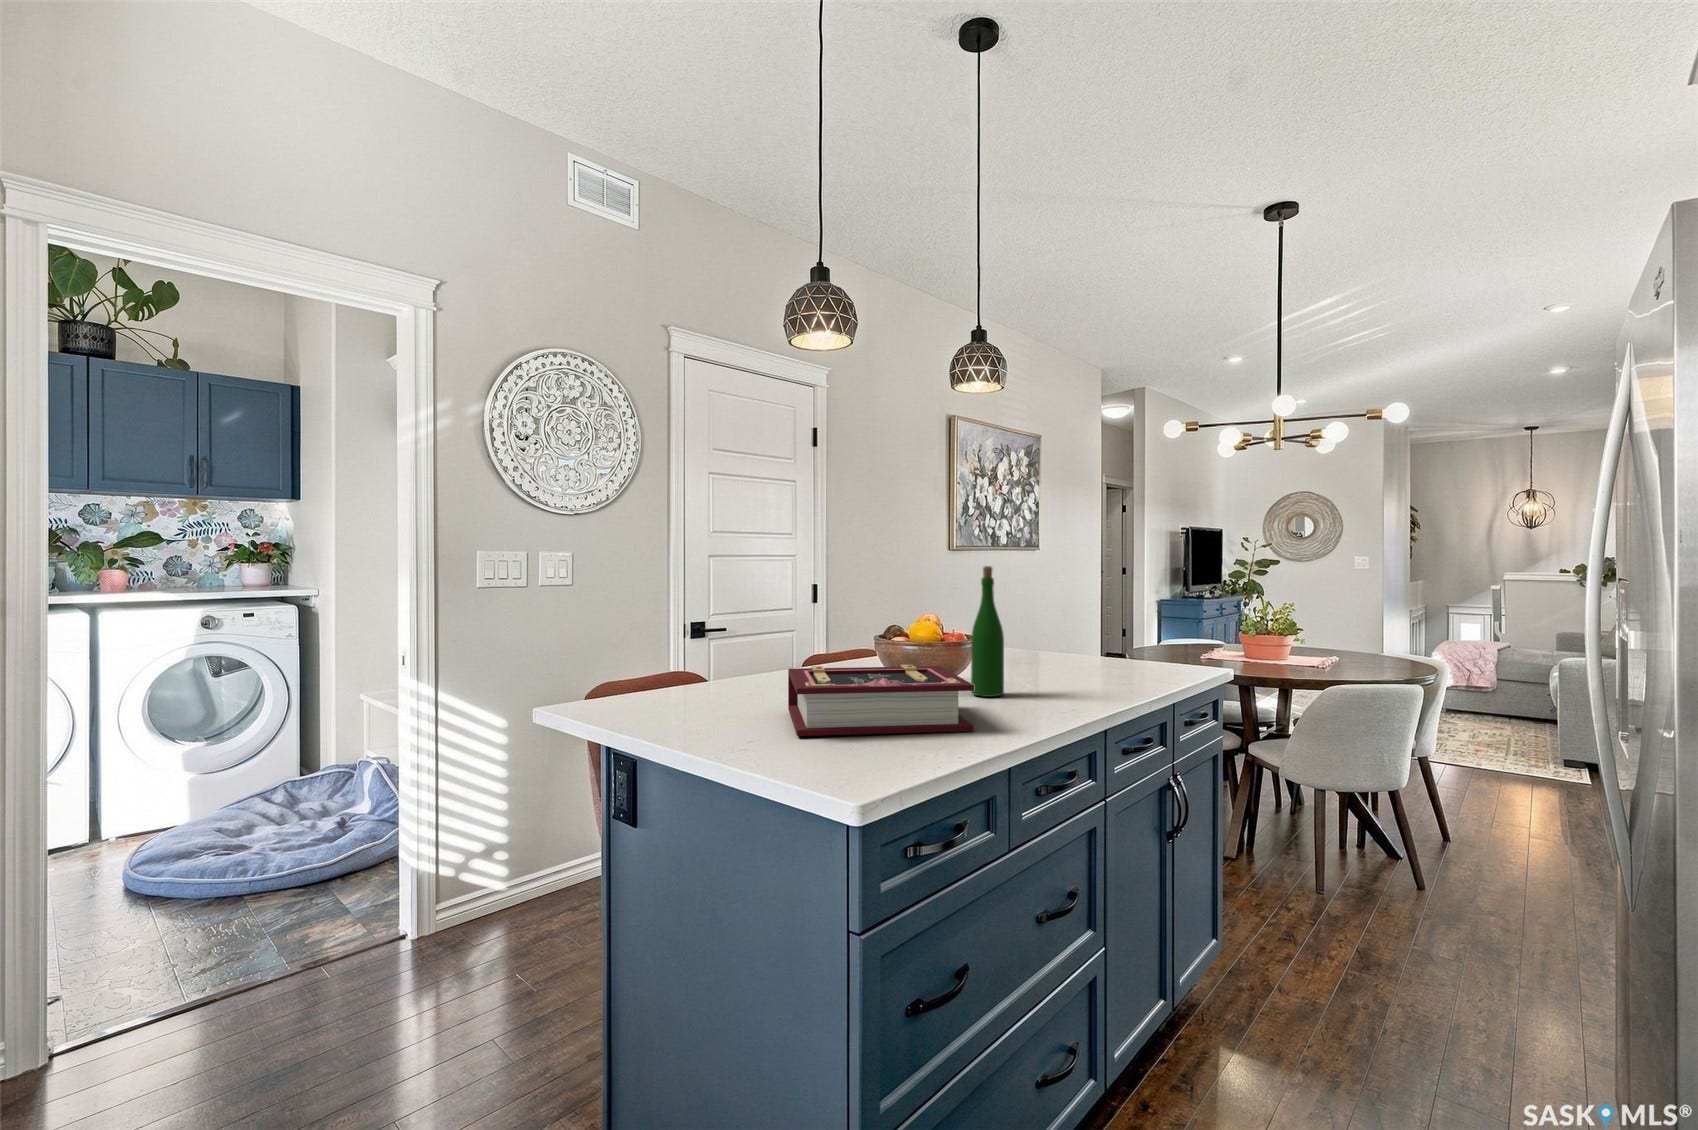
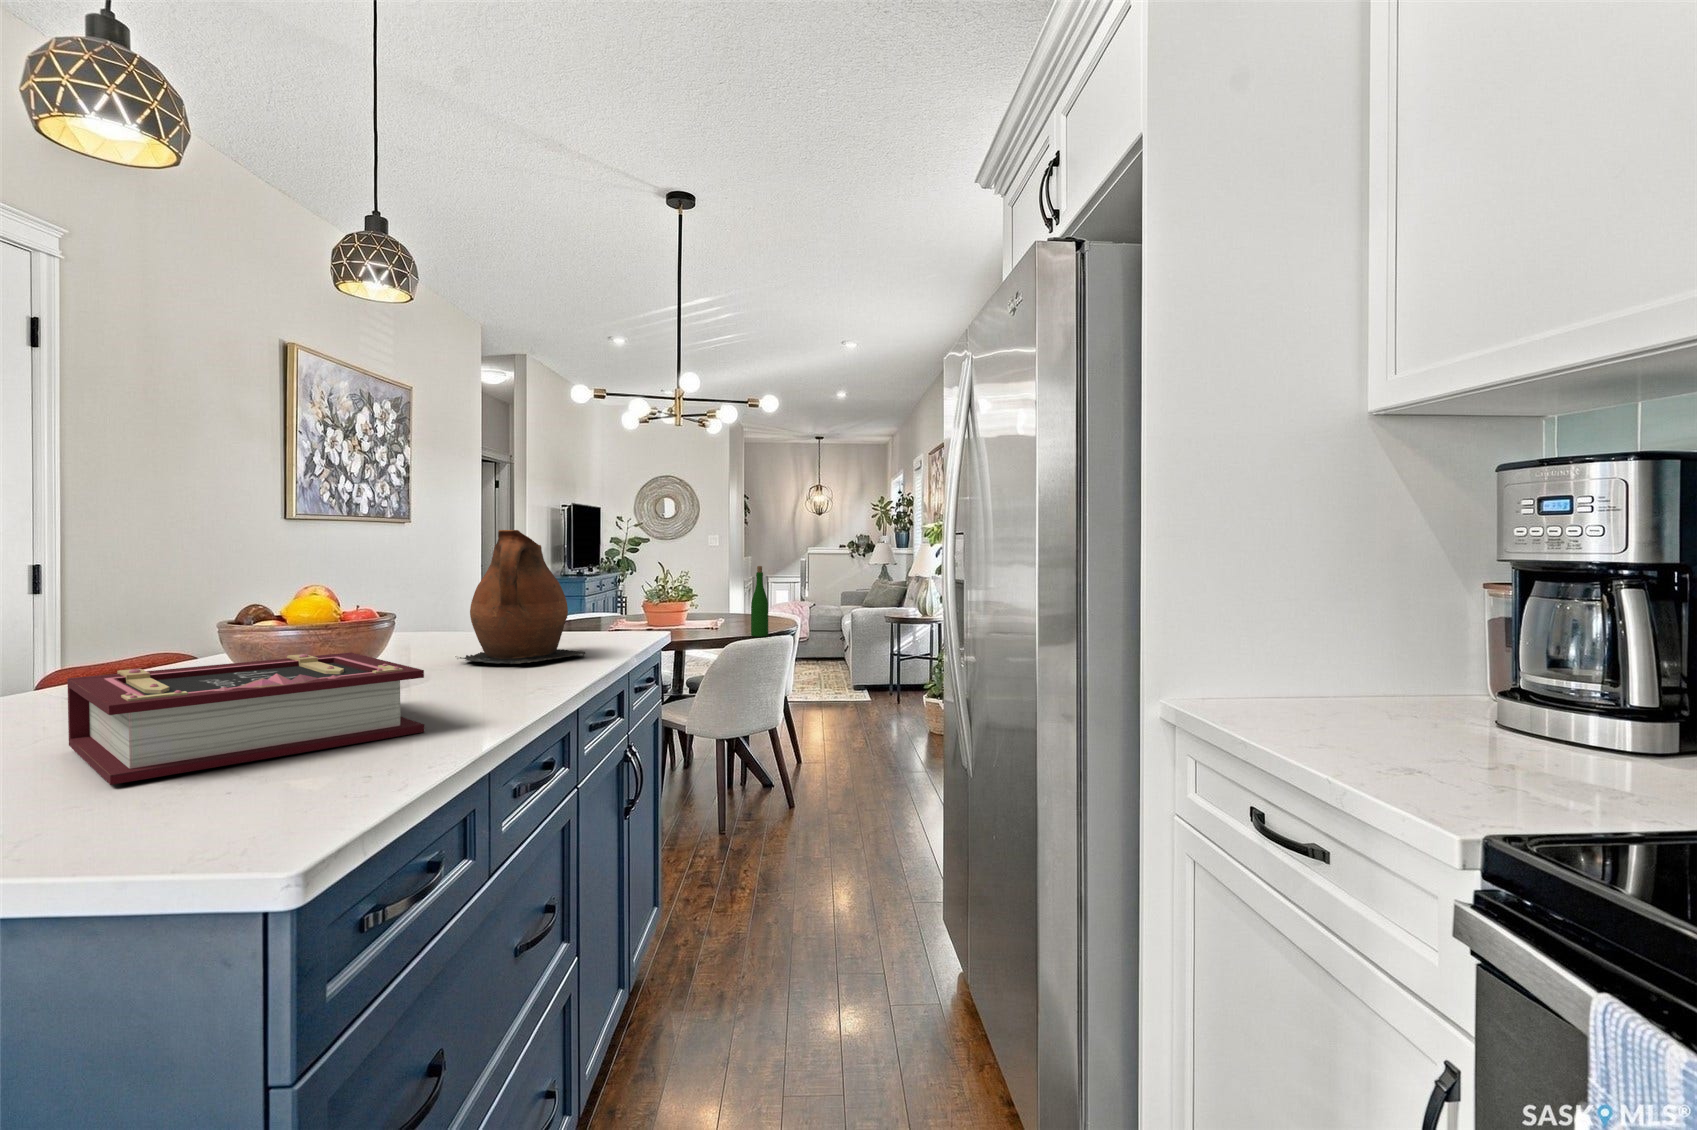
wine bottle: present [971,566,1004,697] -> present [751,566,768,637]
ceramic pitcher: none [1027,572,1135,686] -> present [457,530,585,664]

